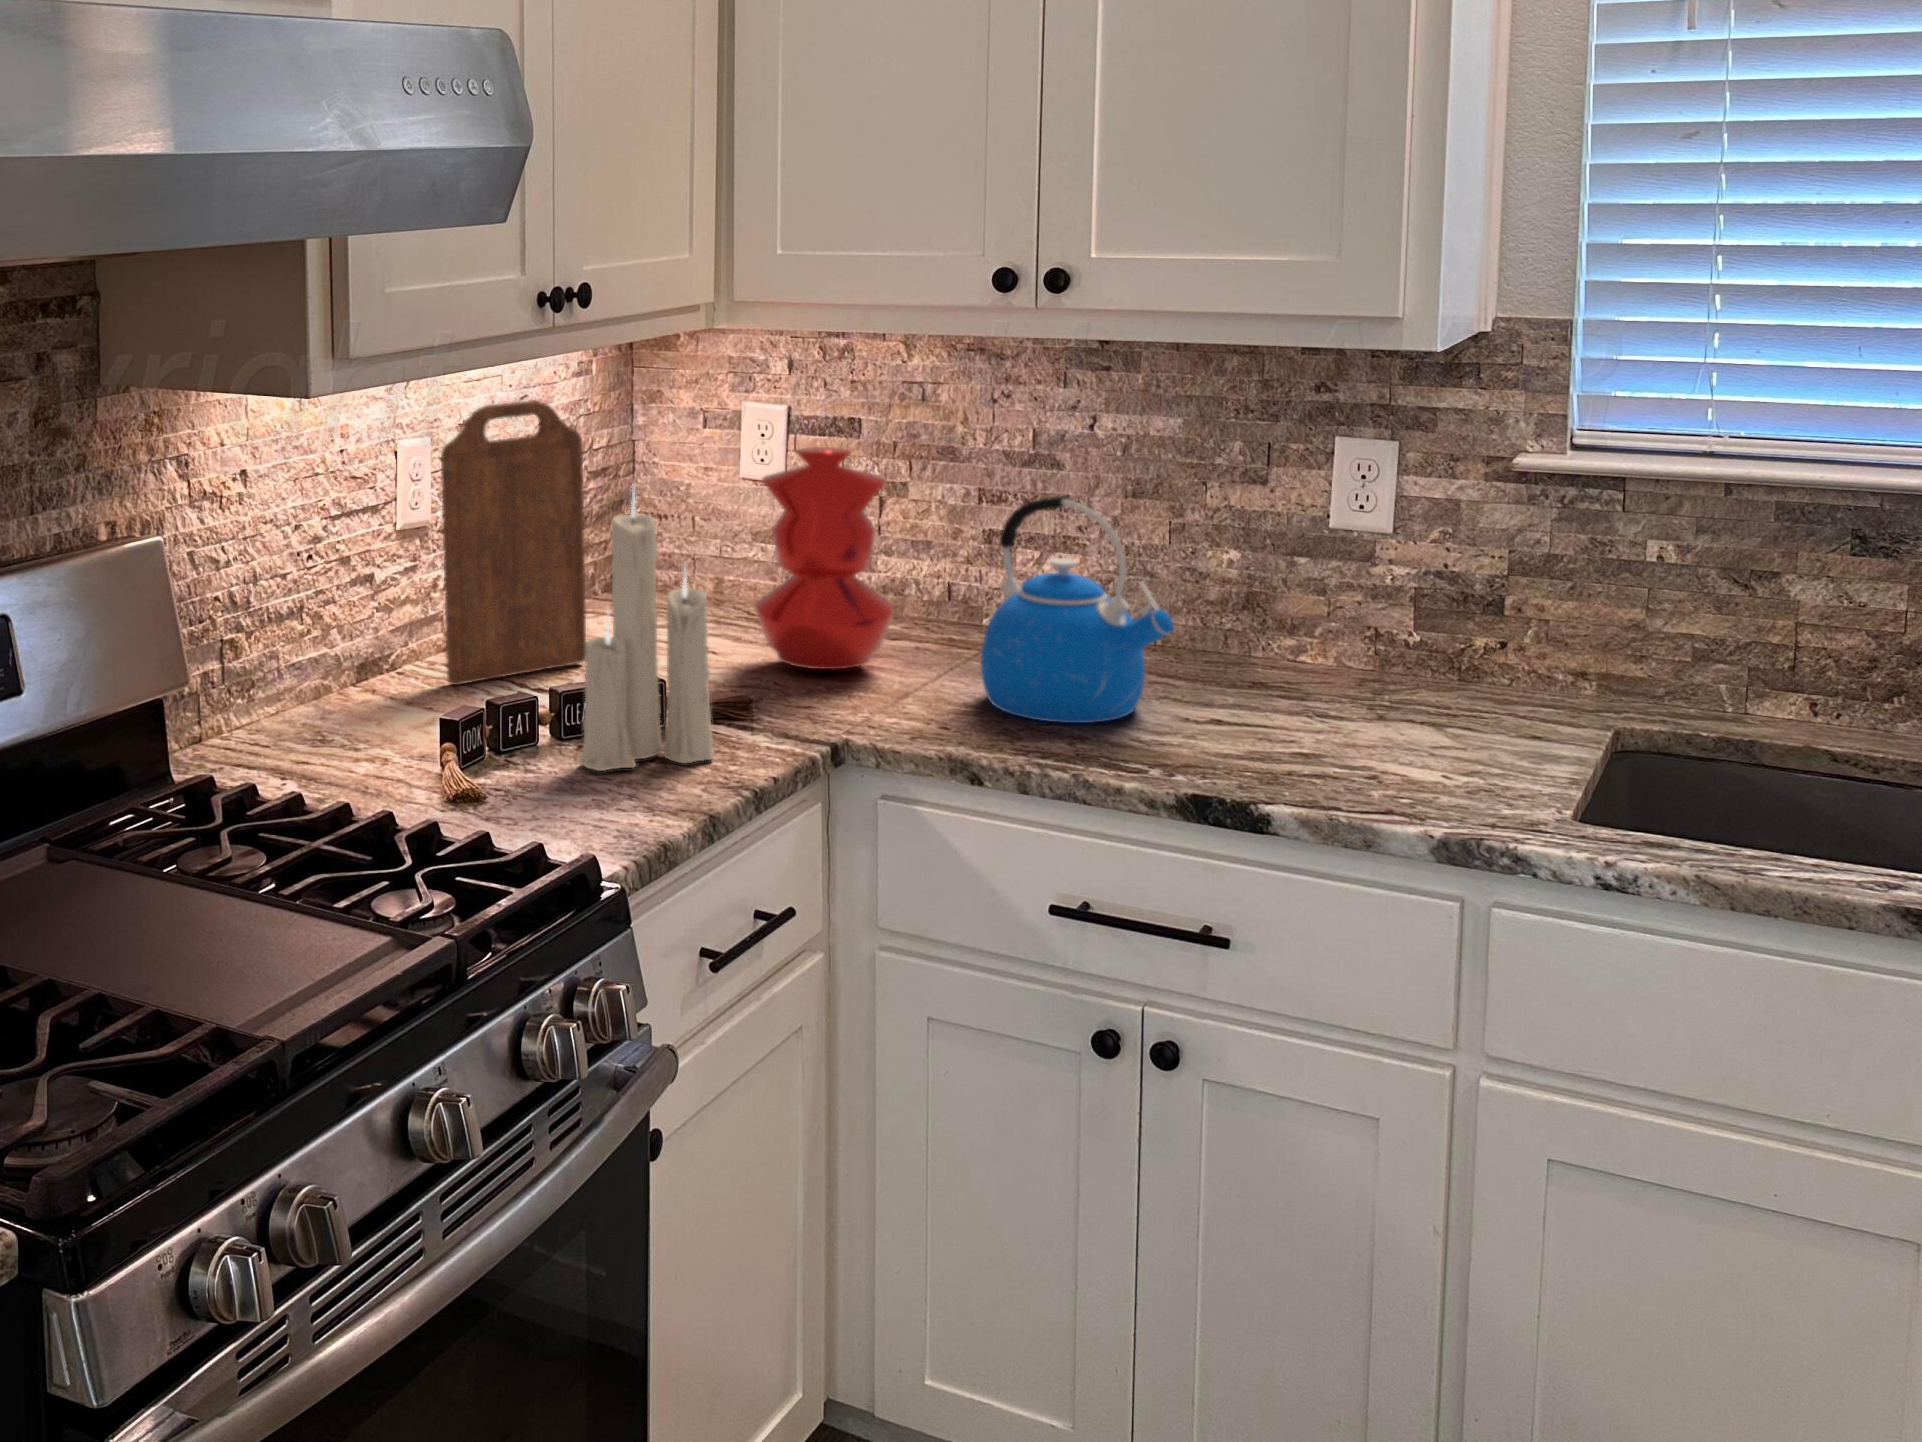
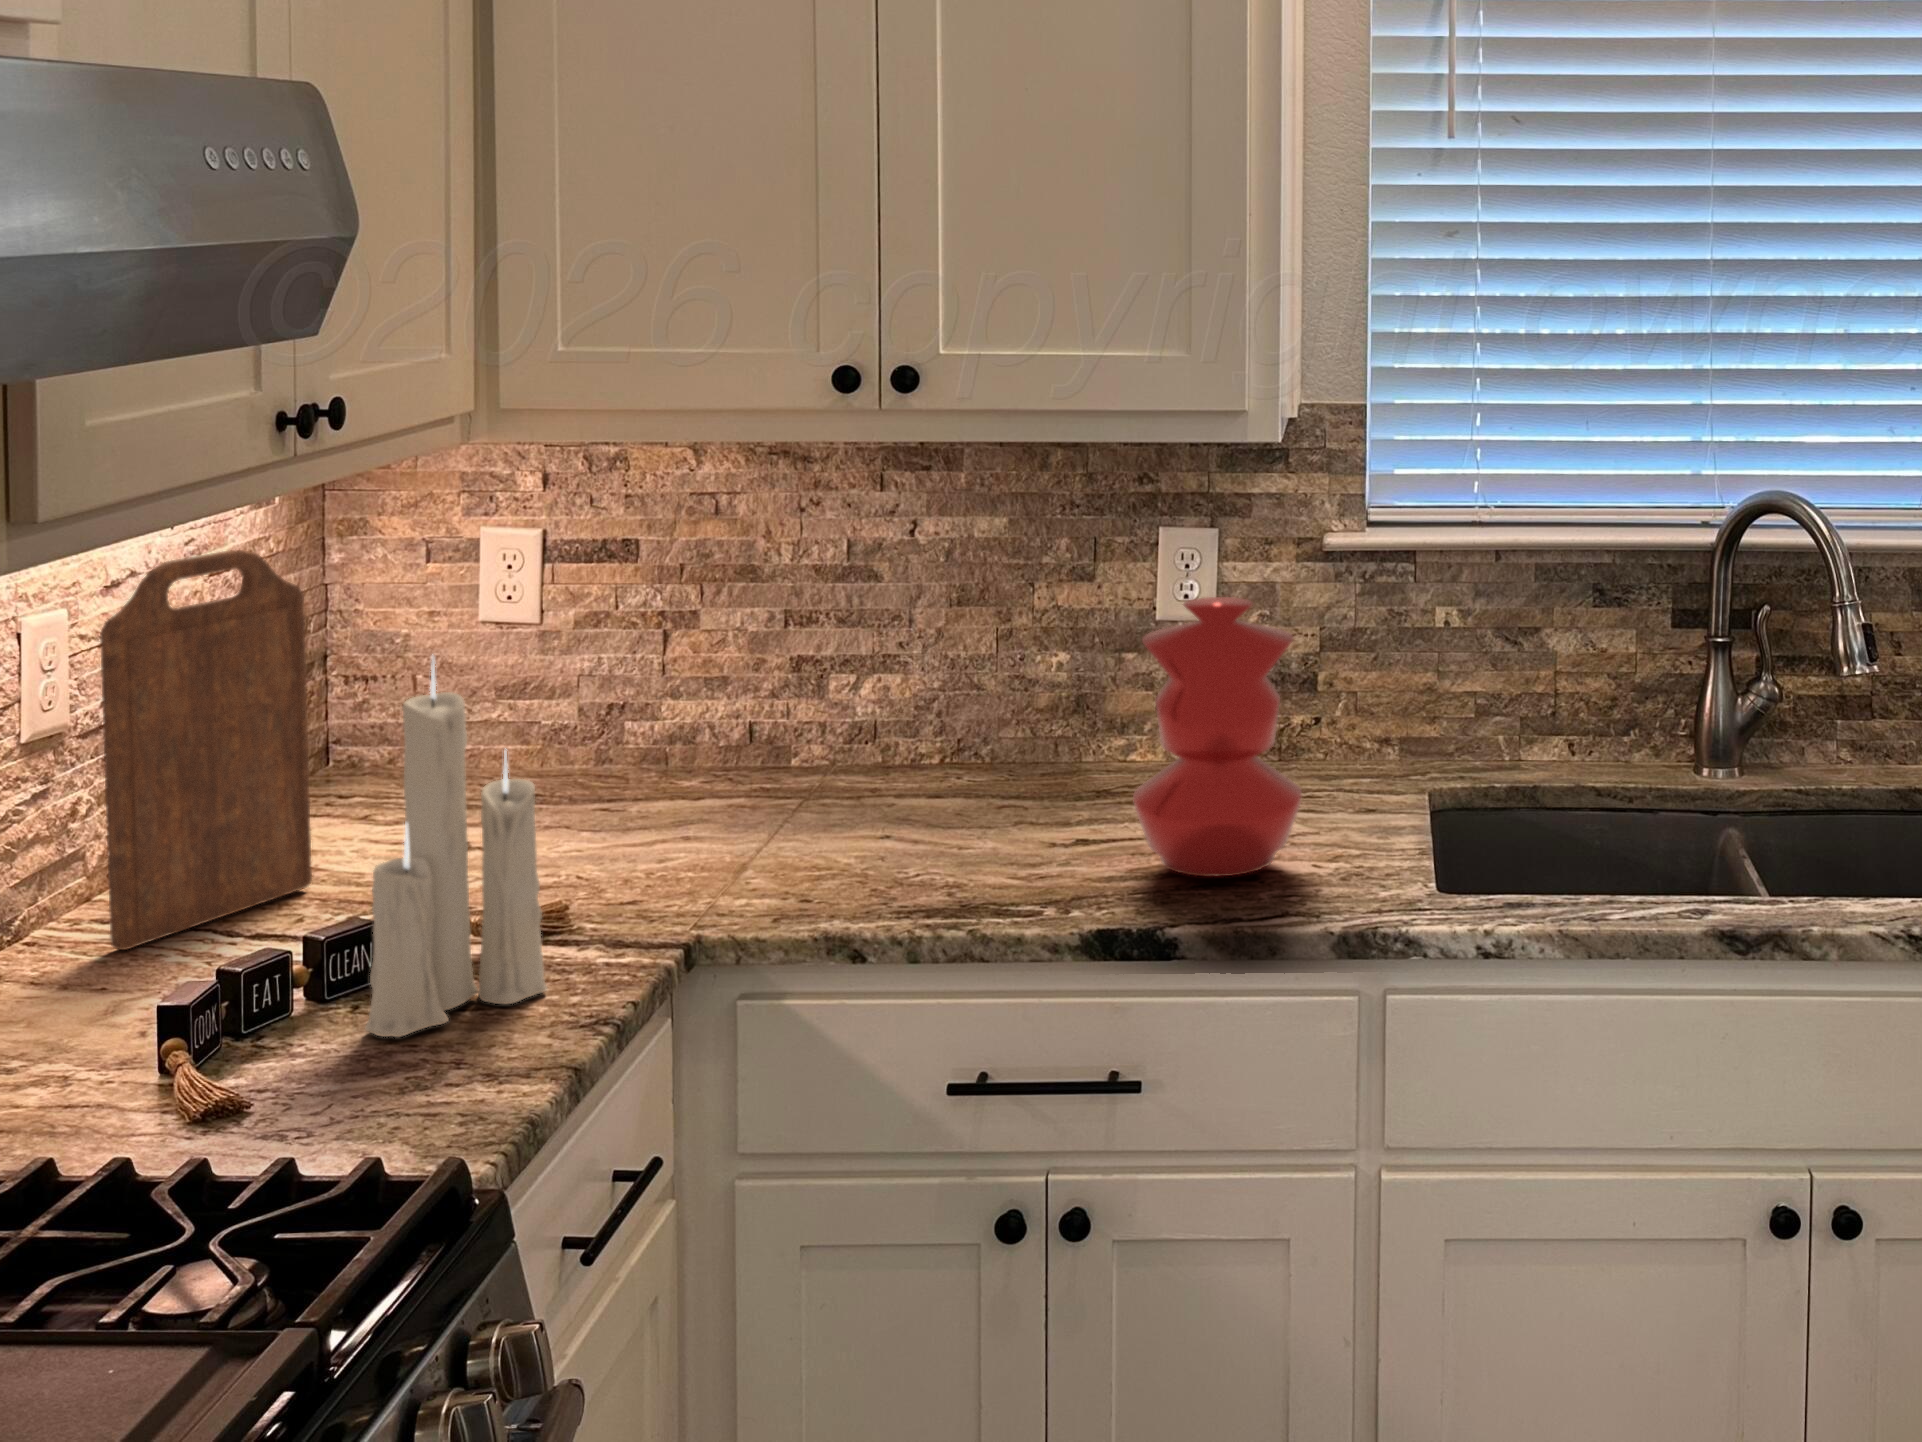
vase: present [755,447,894,669] -> present [1133,597,1302,876]
kettle: present [981,496,1173,723] -> none [833,615,1045,872]

